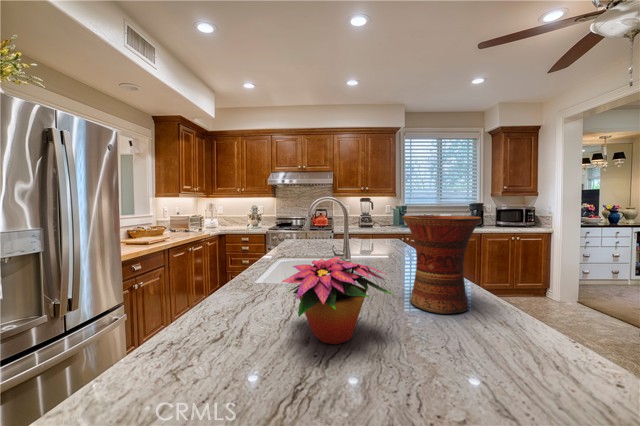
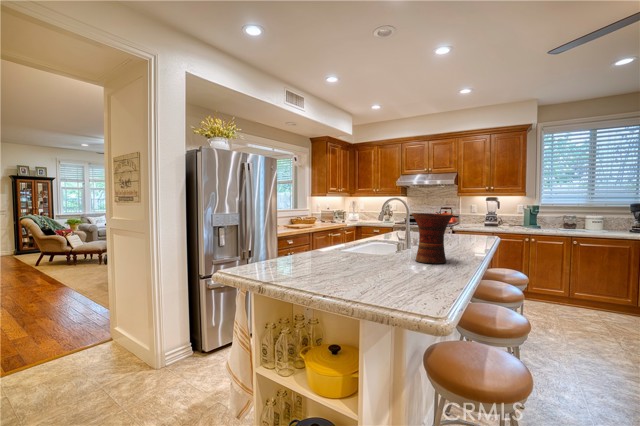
flower arrangement: present [282,256,393,344] -> none [340,228,389,263]

